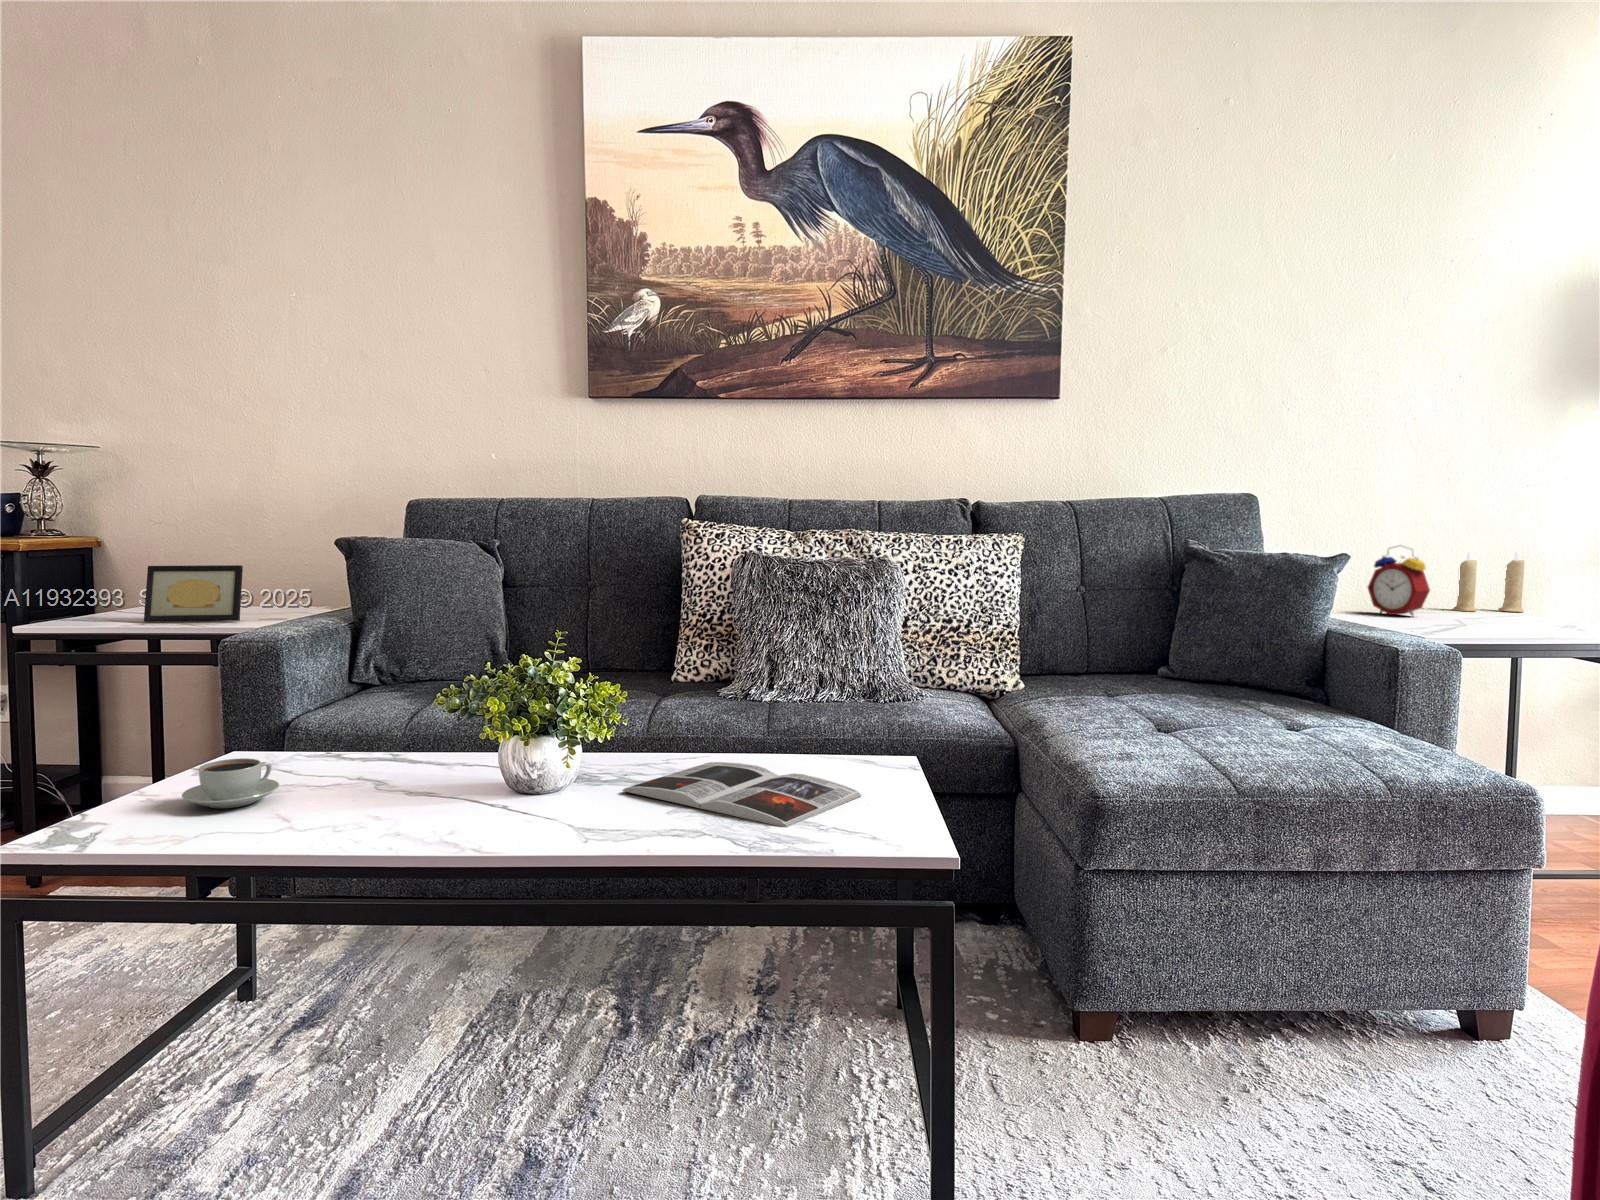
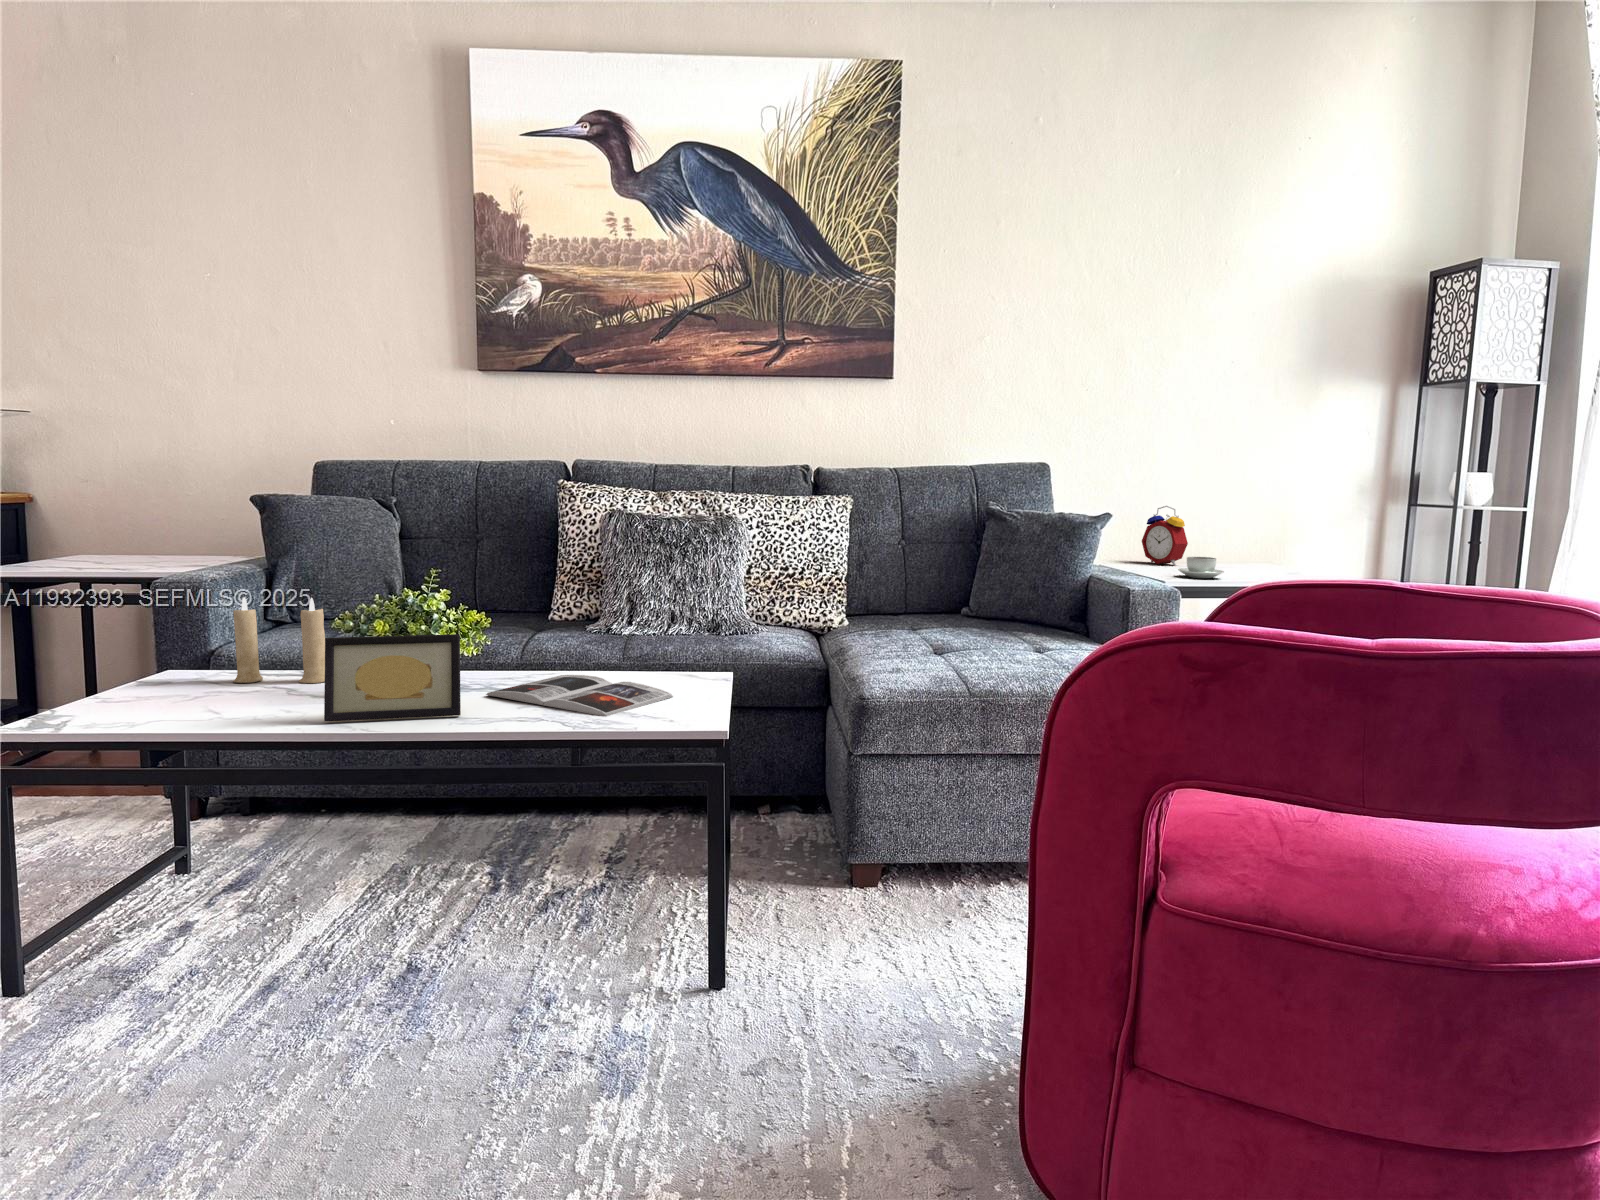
candle: present [1452,551,1525,612] -> present [233,597,325,683]
picture frame: present [144,565,243,622] -> present [324,634,461,722]
coffee cup: present [182,758,279,808] -> present [1178,557,1224,578]

